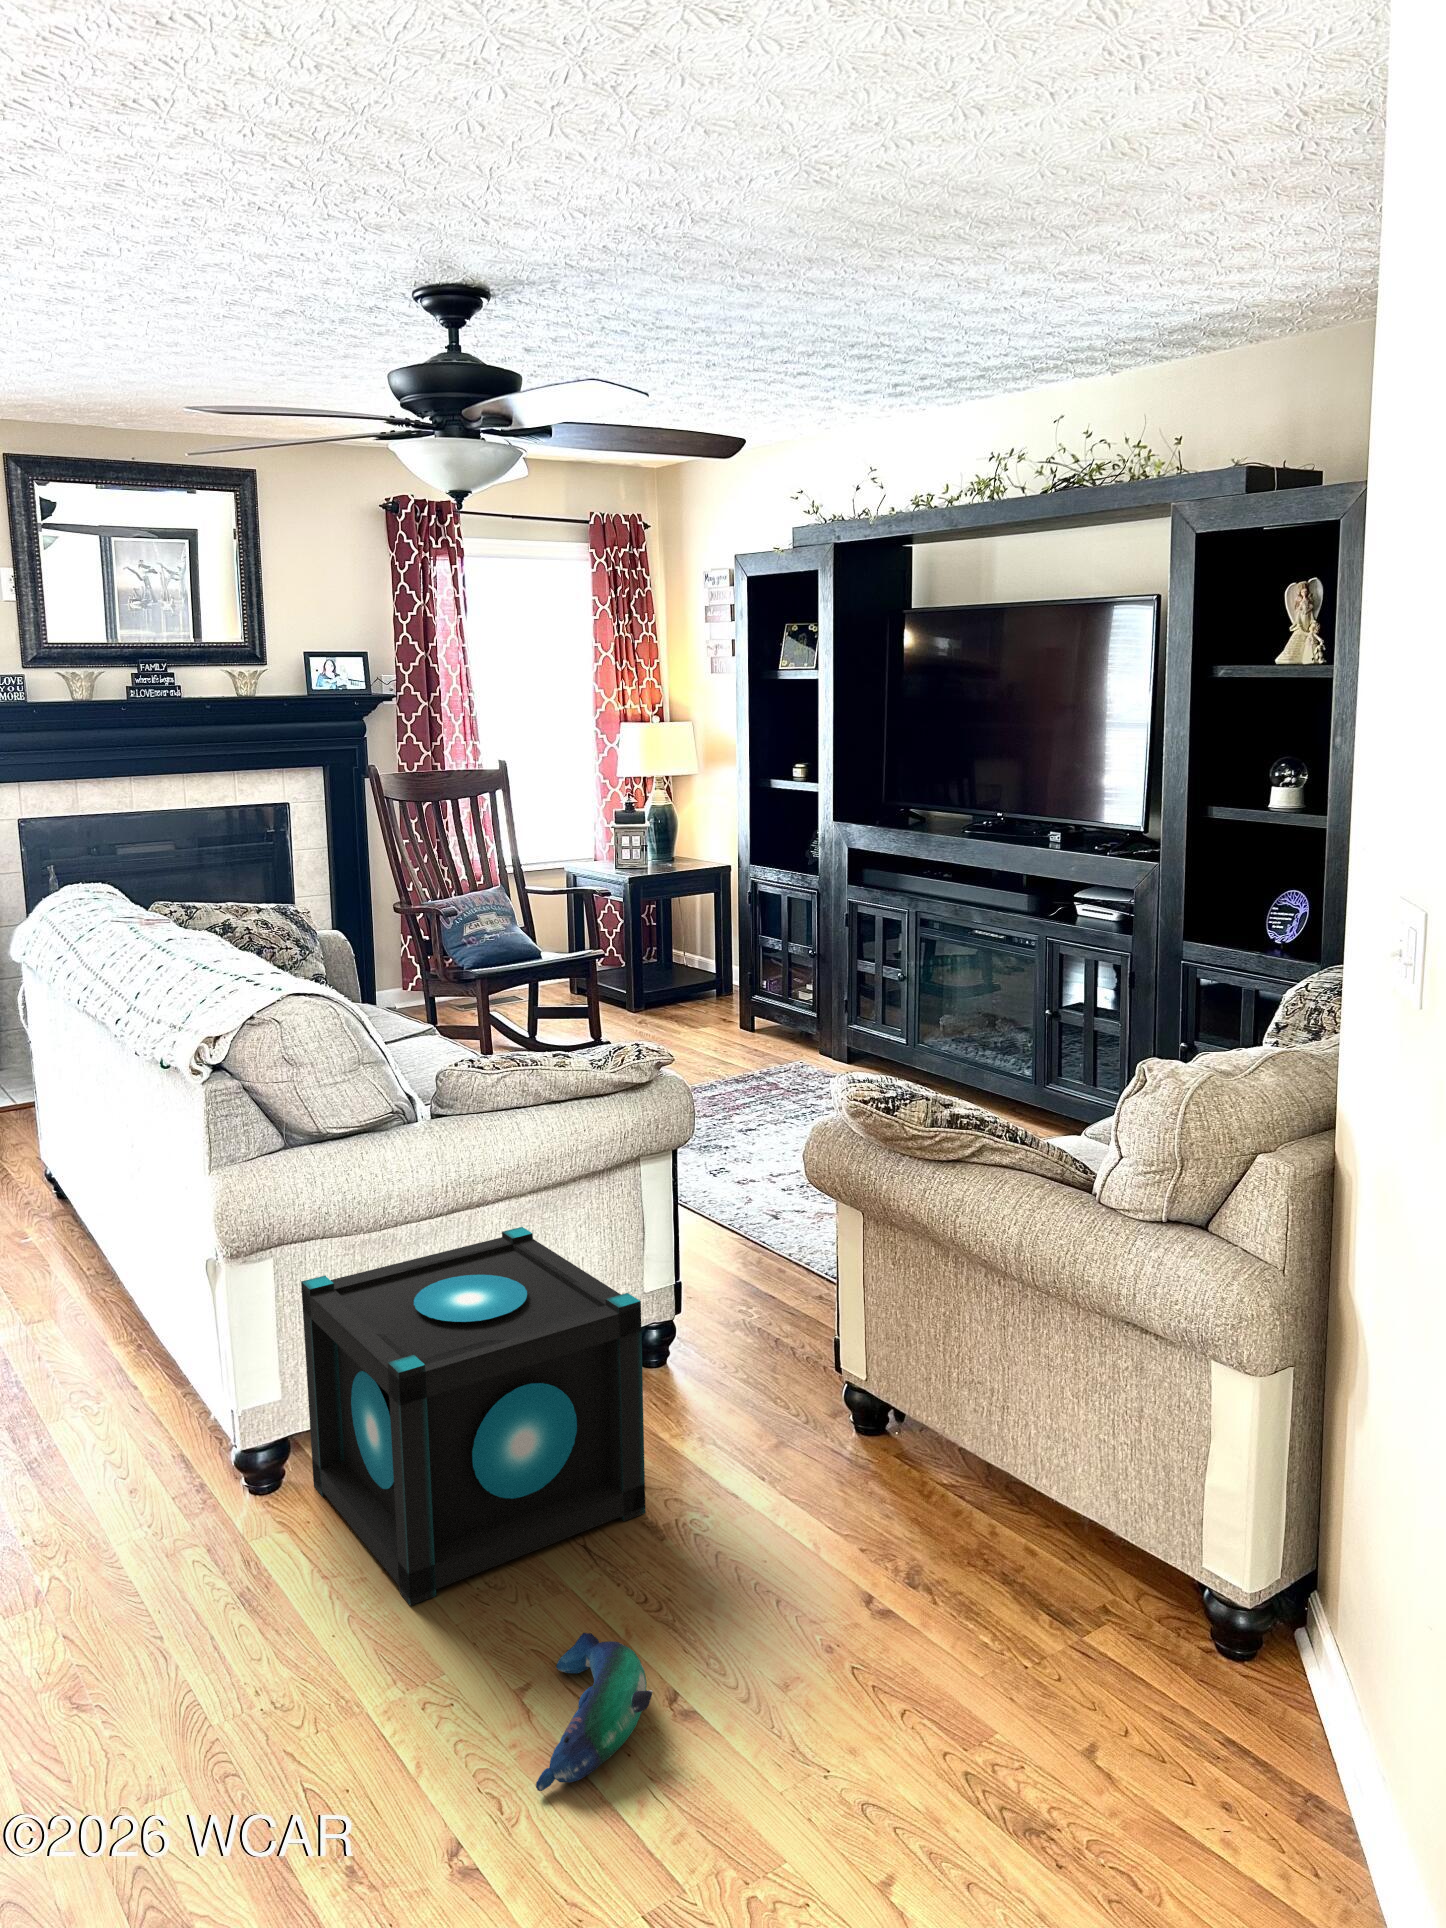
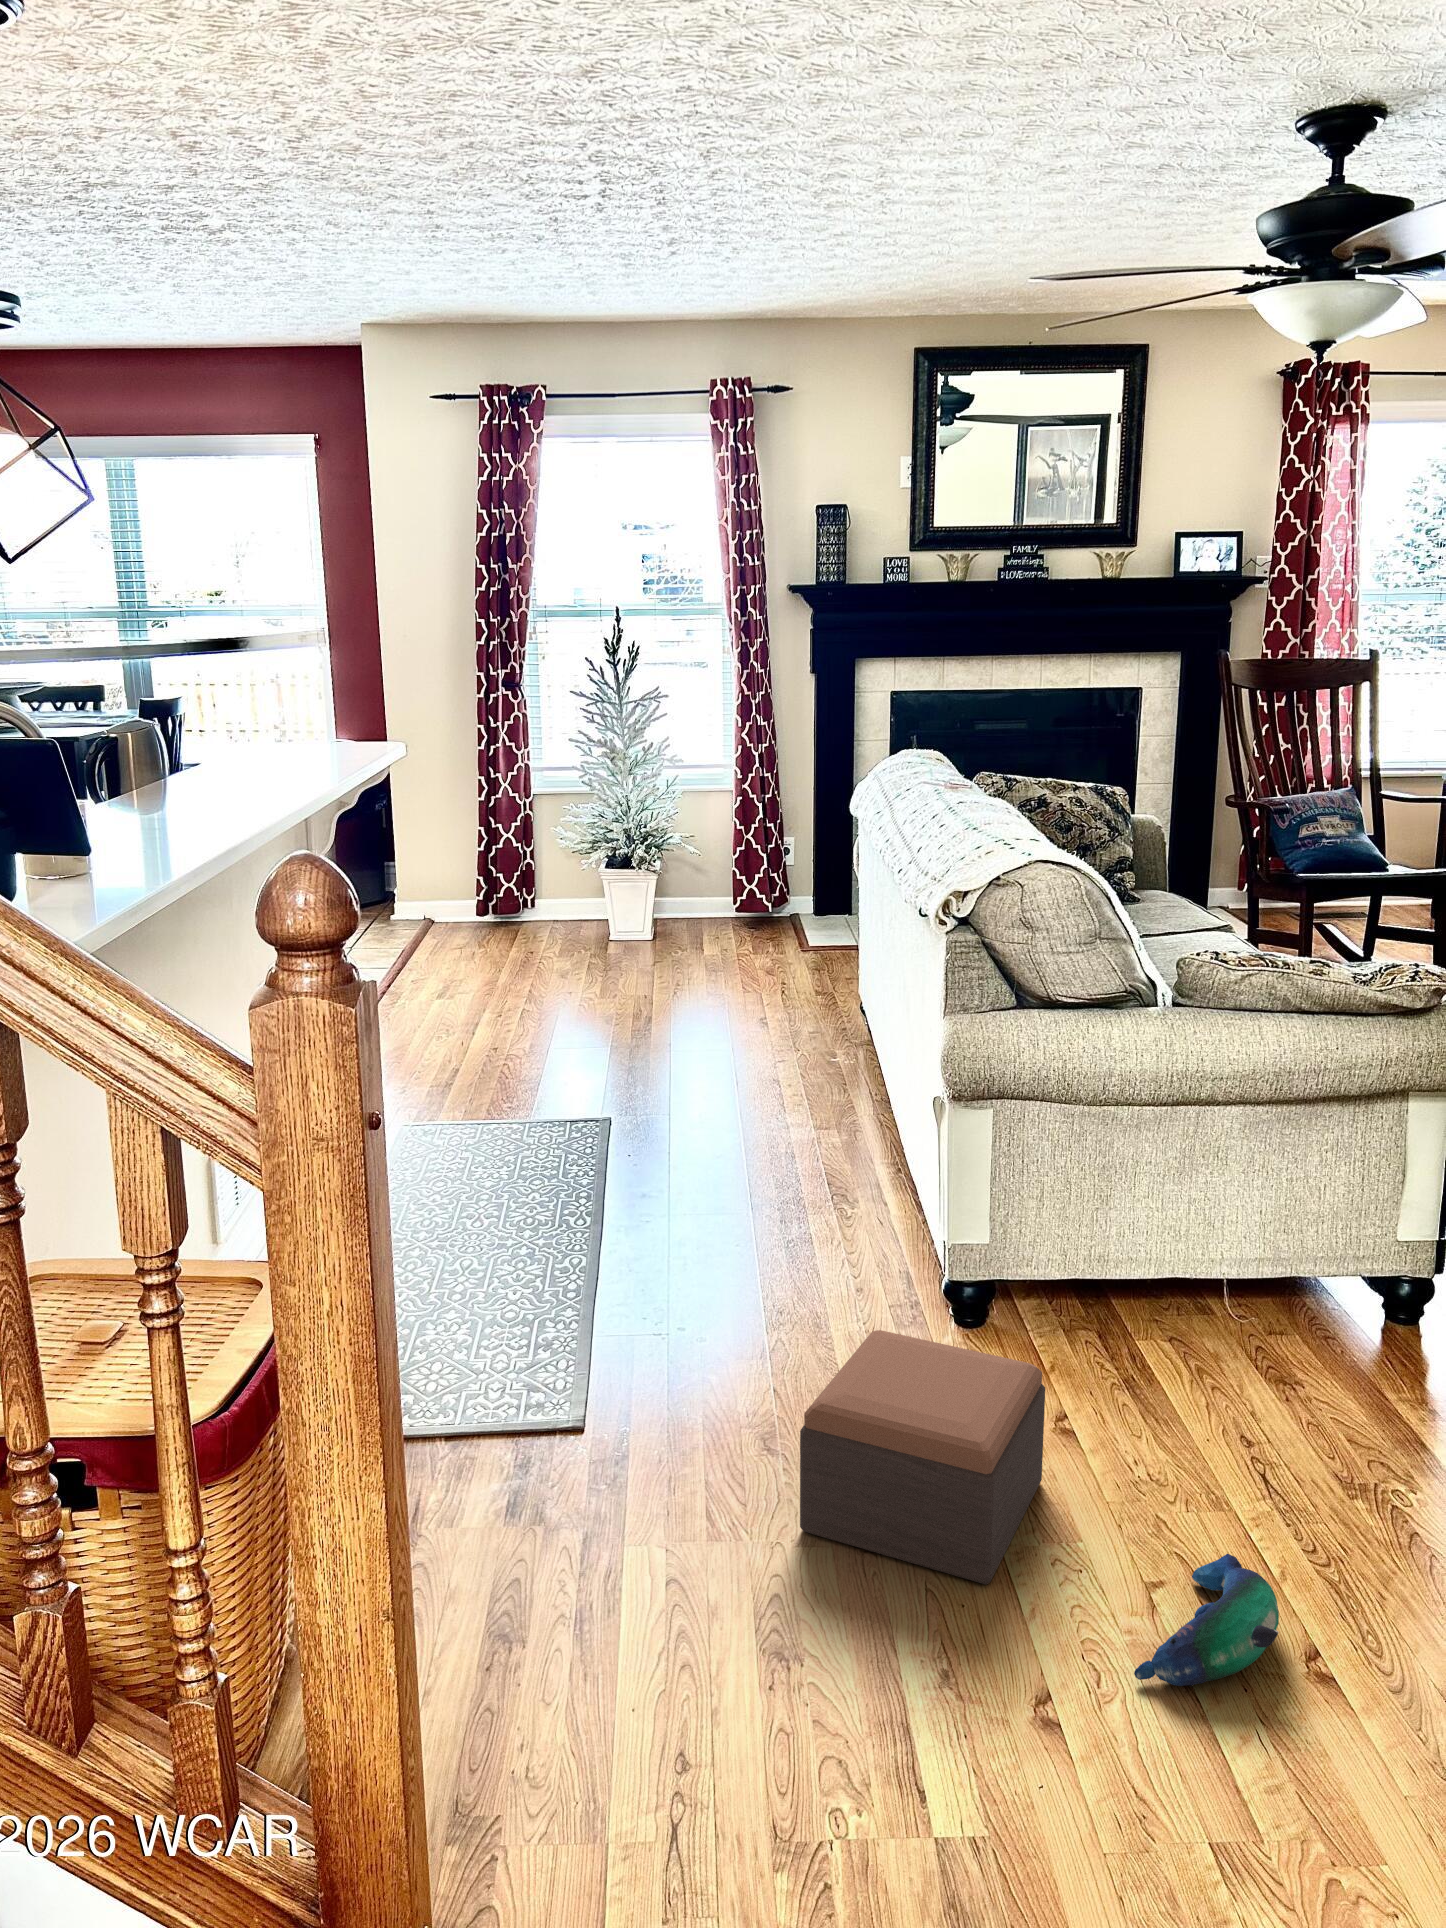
speaker: present [301,1227,645,1606] -> none [1010,1136,1362,1470]
footstool: none [138,1511,391,1784] -> present [800,1330,1045,1585]

